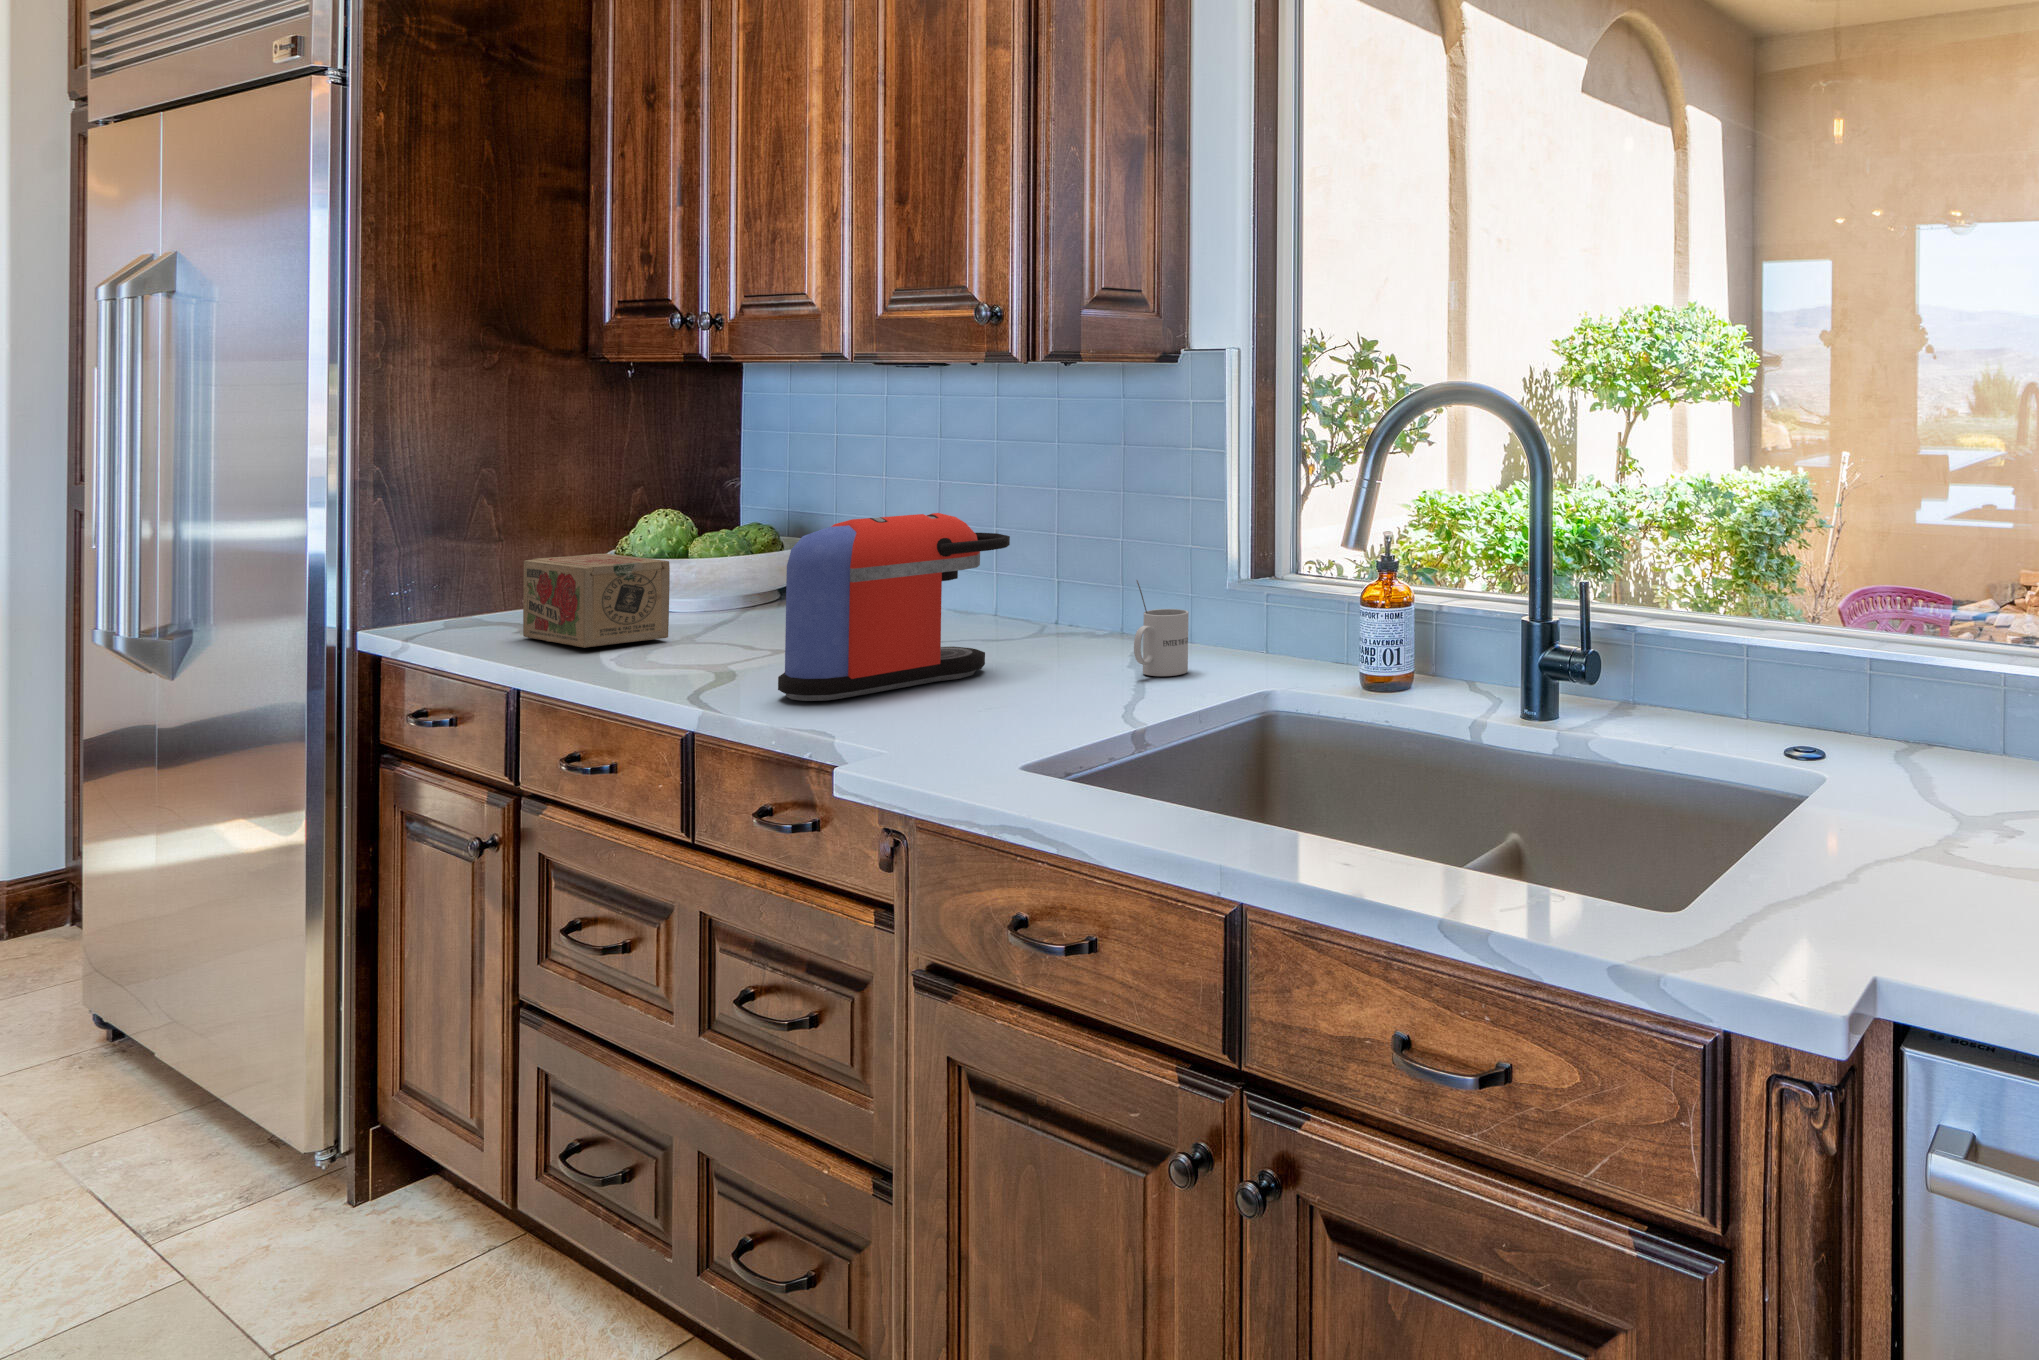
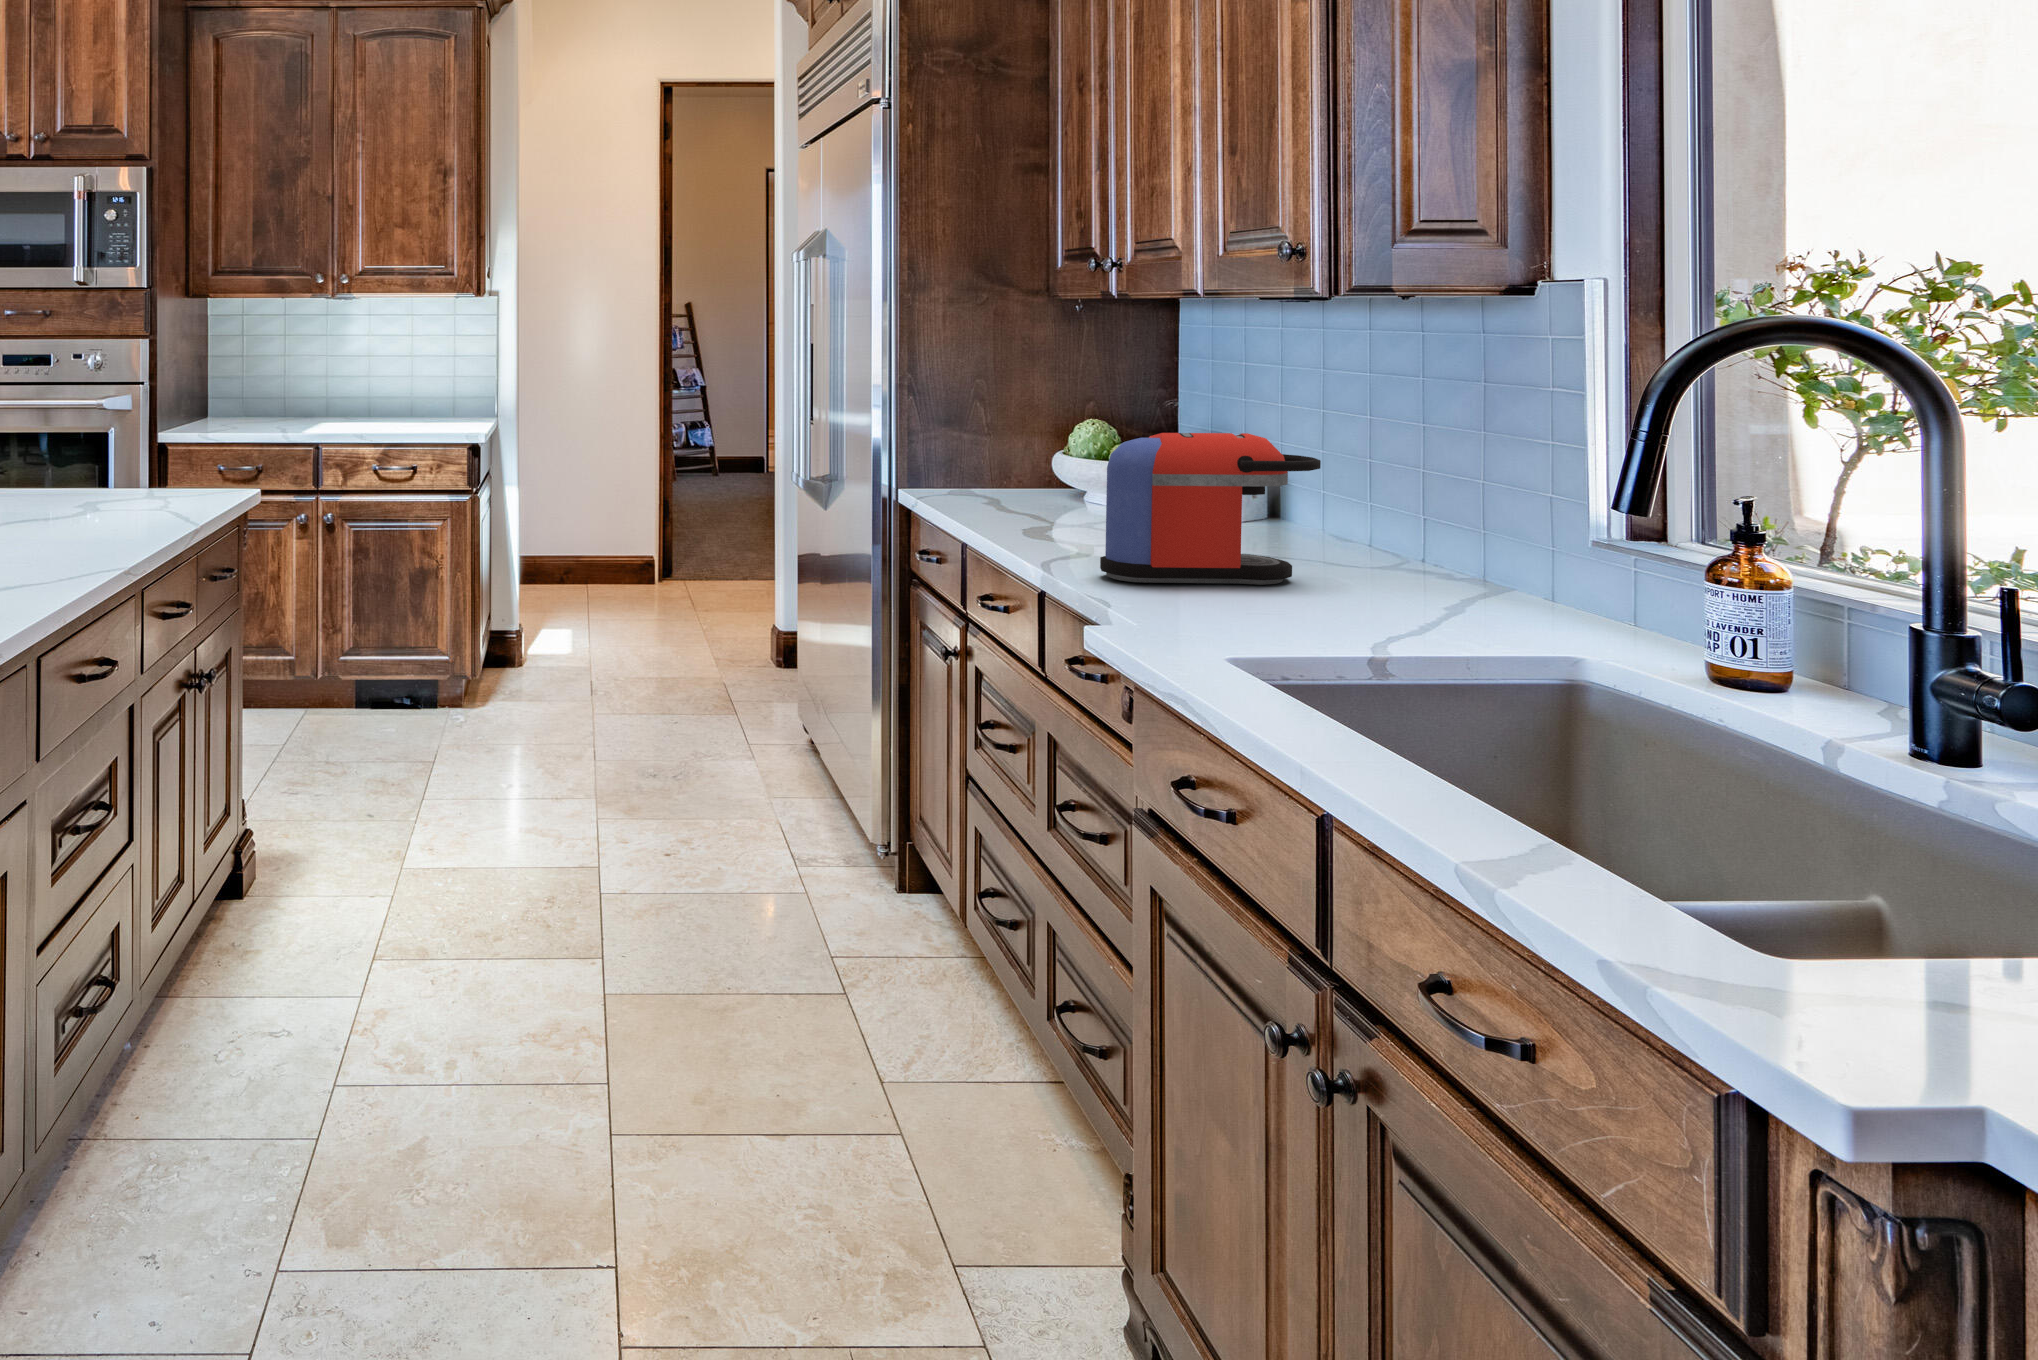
tea box: present [523,554,670,648] -> none [983,451,1073,522]
mug: present [1134,580,1189,676] -> none [1427,514,1498,617]

